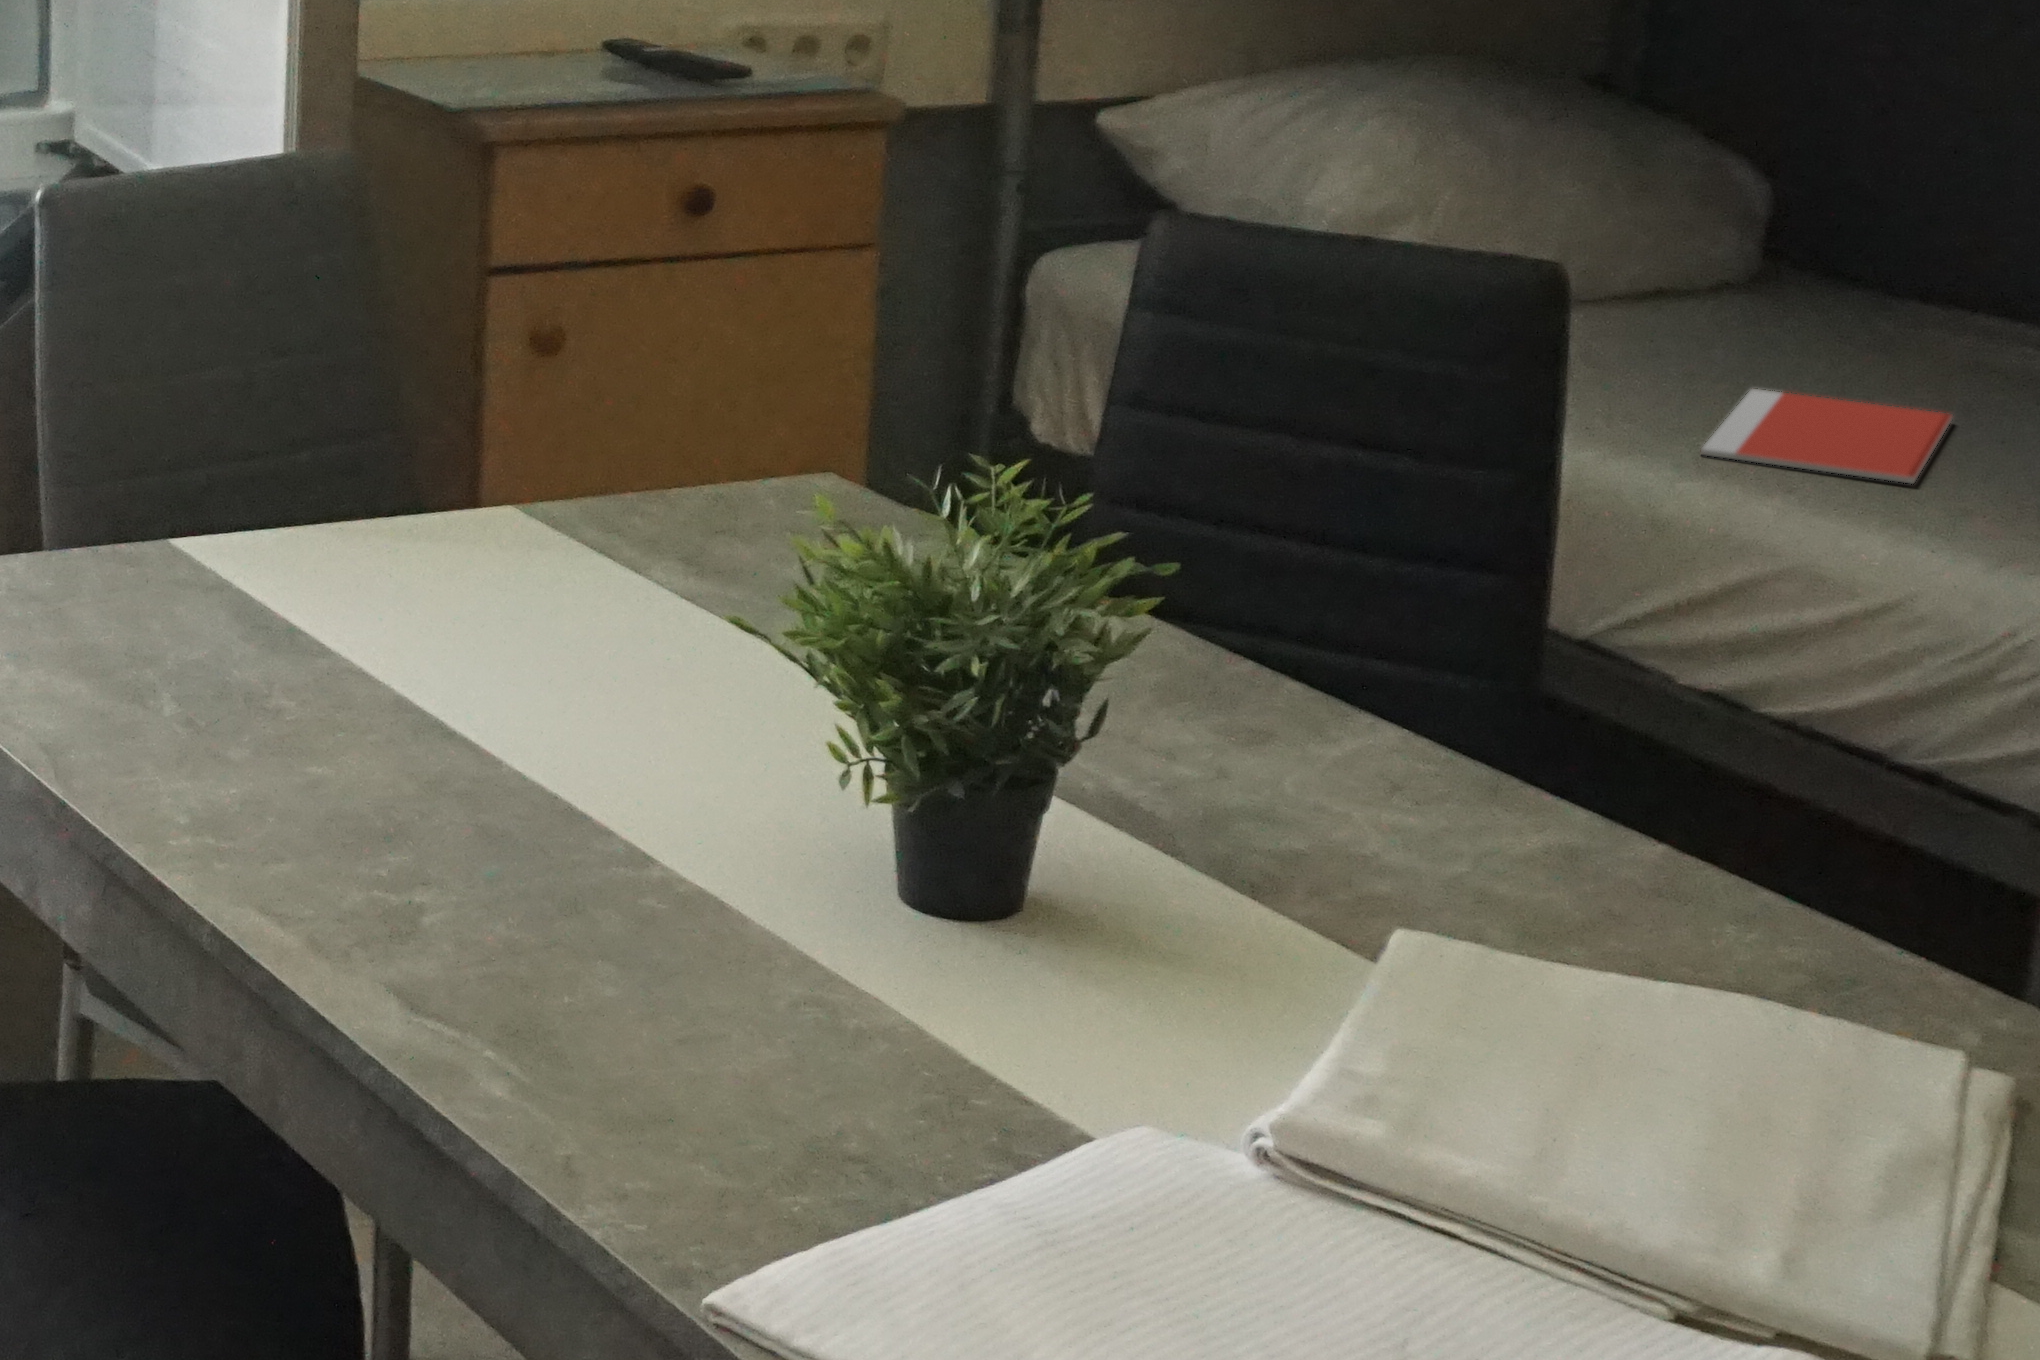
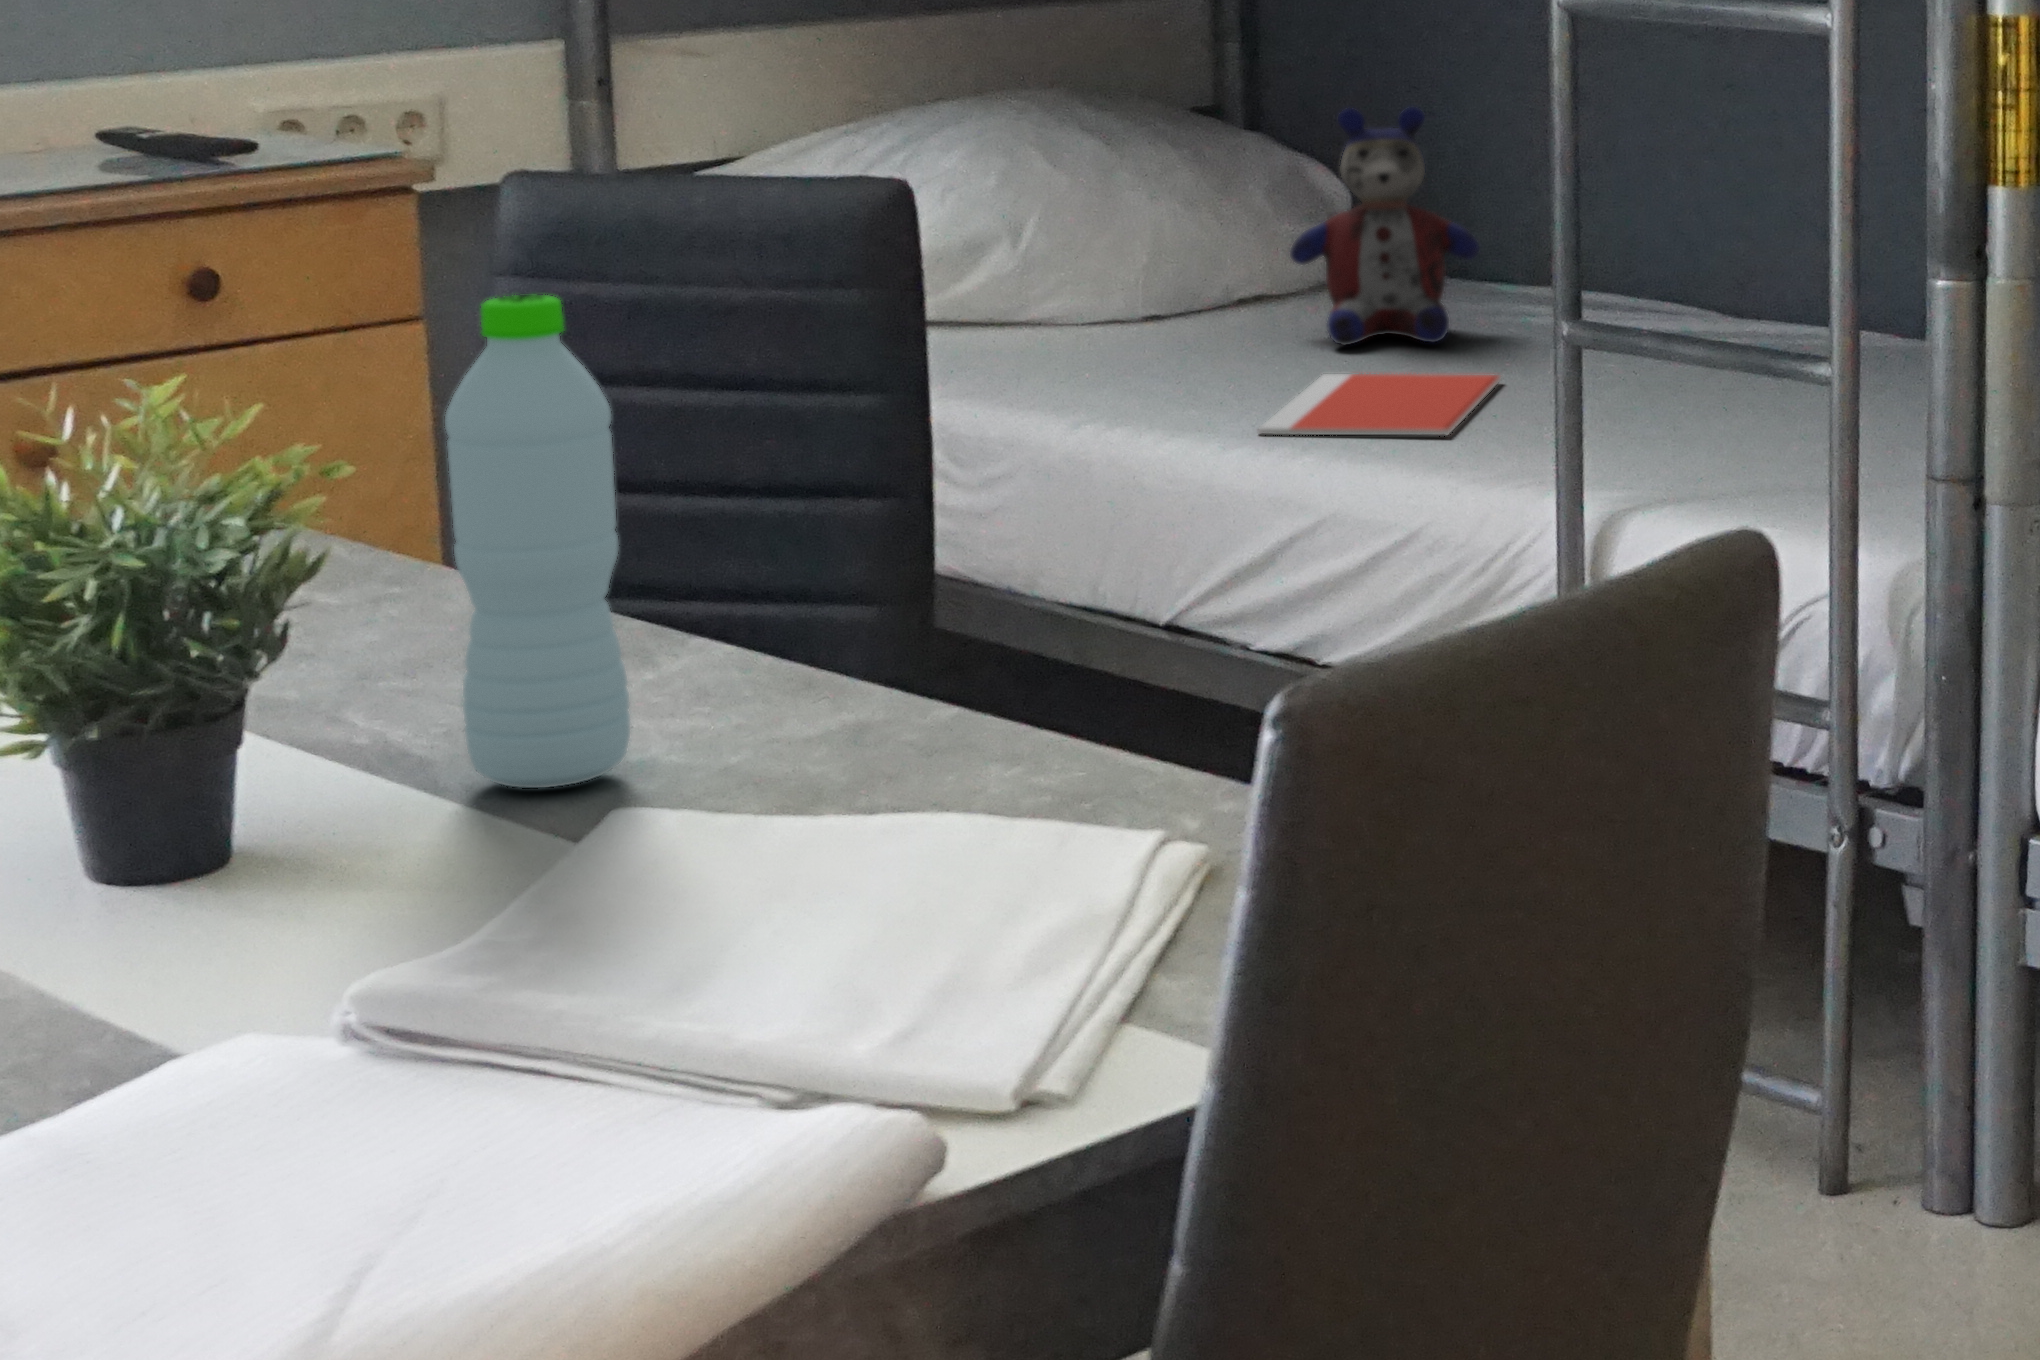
stuffed bear: none [1707,110,1918,362] -> present [1290,107,1480,345]
water bottle: none [1213,404,1391,866] -> present [445,295,630,788]

